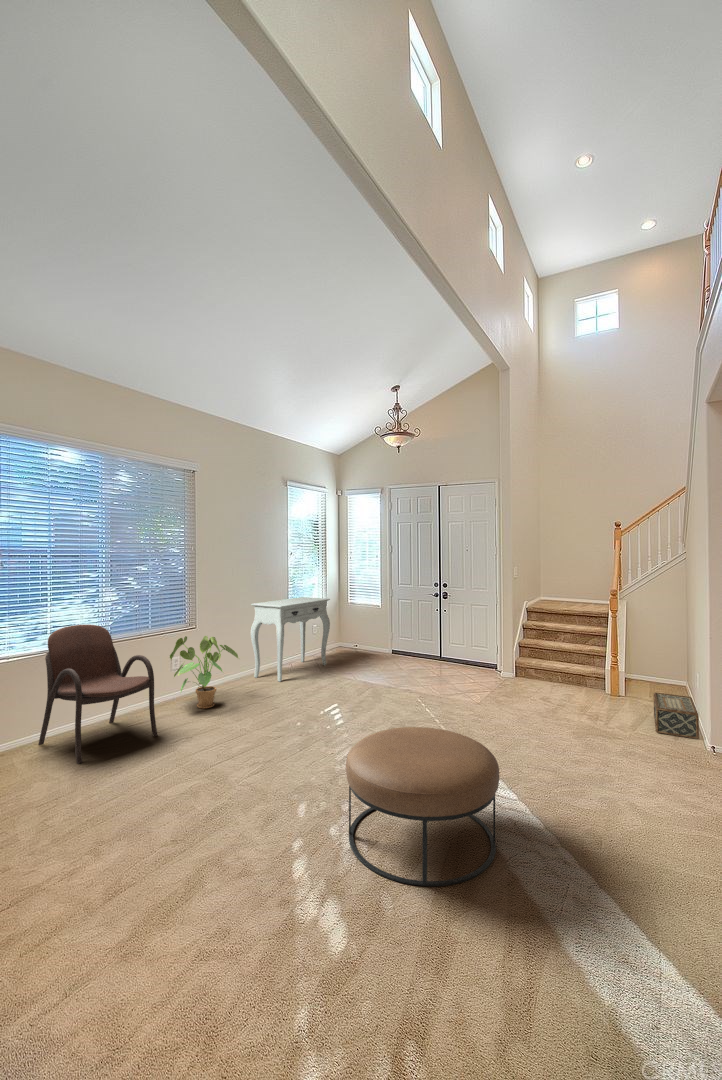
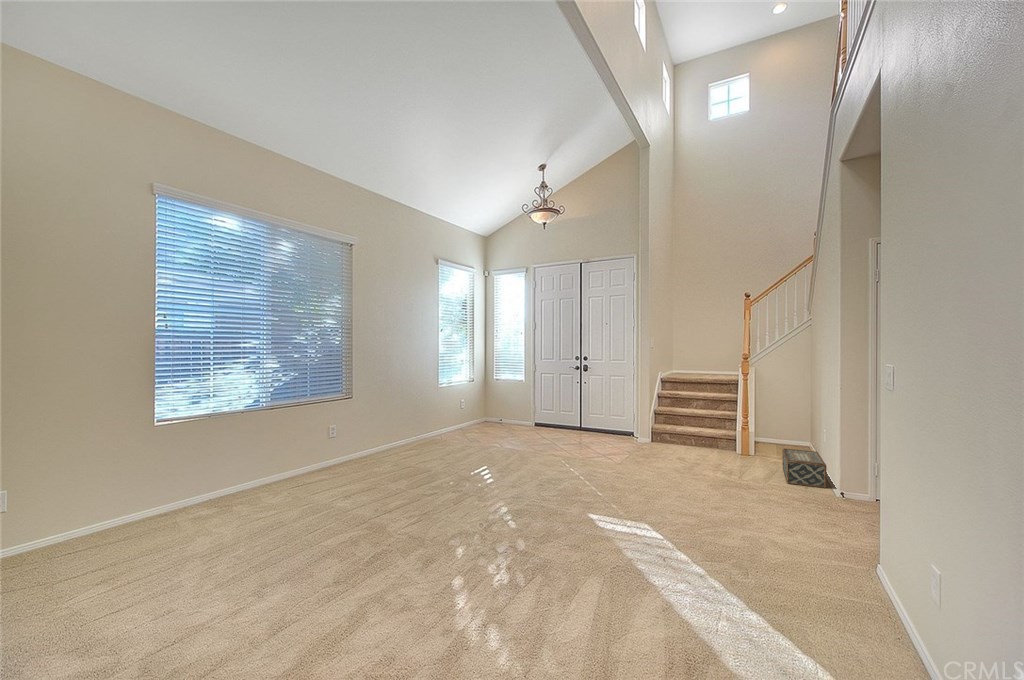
console table: present [251,597,330,682] -> none [405,371,479,447]
armchair: present [38,625,158,764] -> none [203,388,318,516]
house plant: present [170,636,238,709] -> none [328,402,395,469]
ottoman: present [346,727,499,886] -> none [503,471,652,613]

